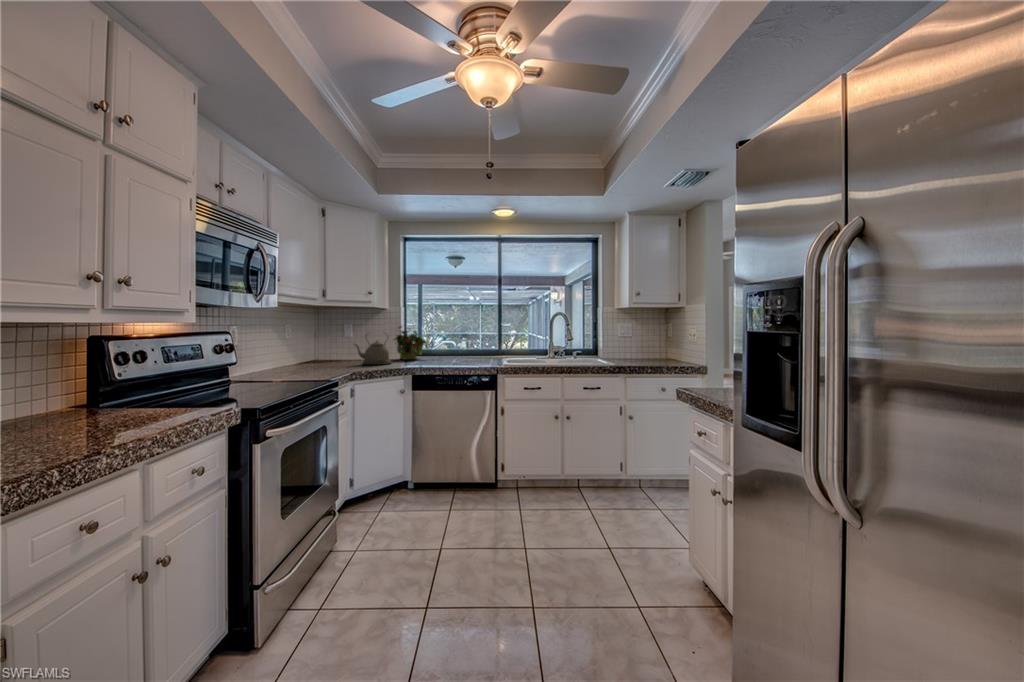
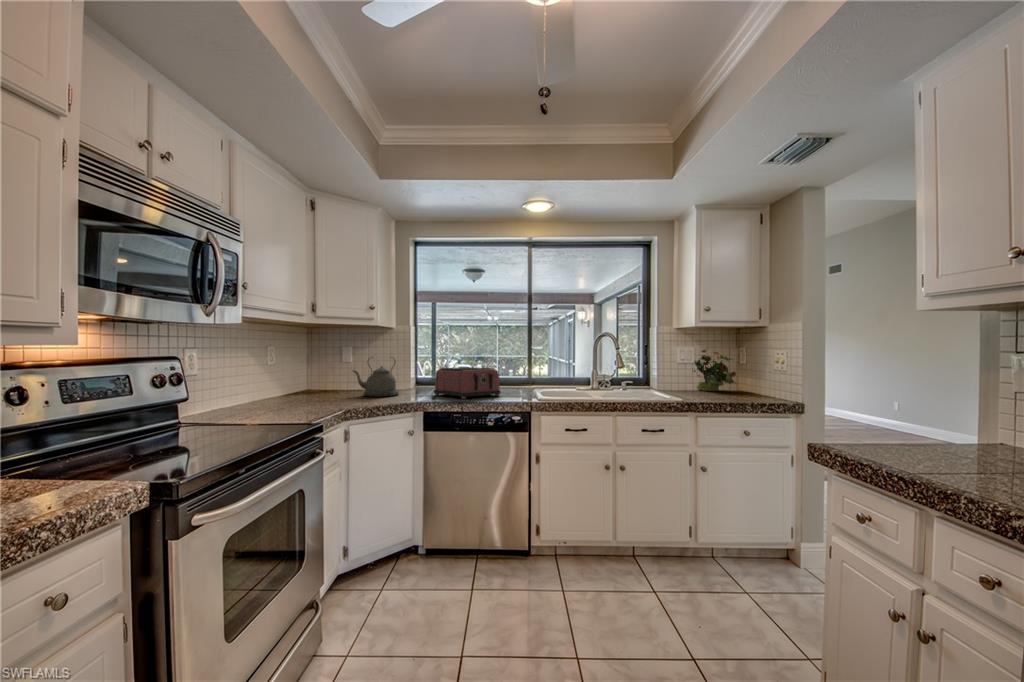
potted plant: present [394,326,427,359] -> present [692,350,736,391]
toaster: none [420,341,474,366] -> present [434,367,501,399]

